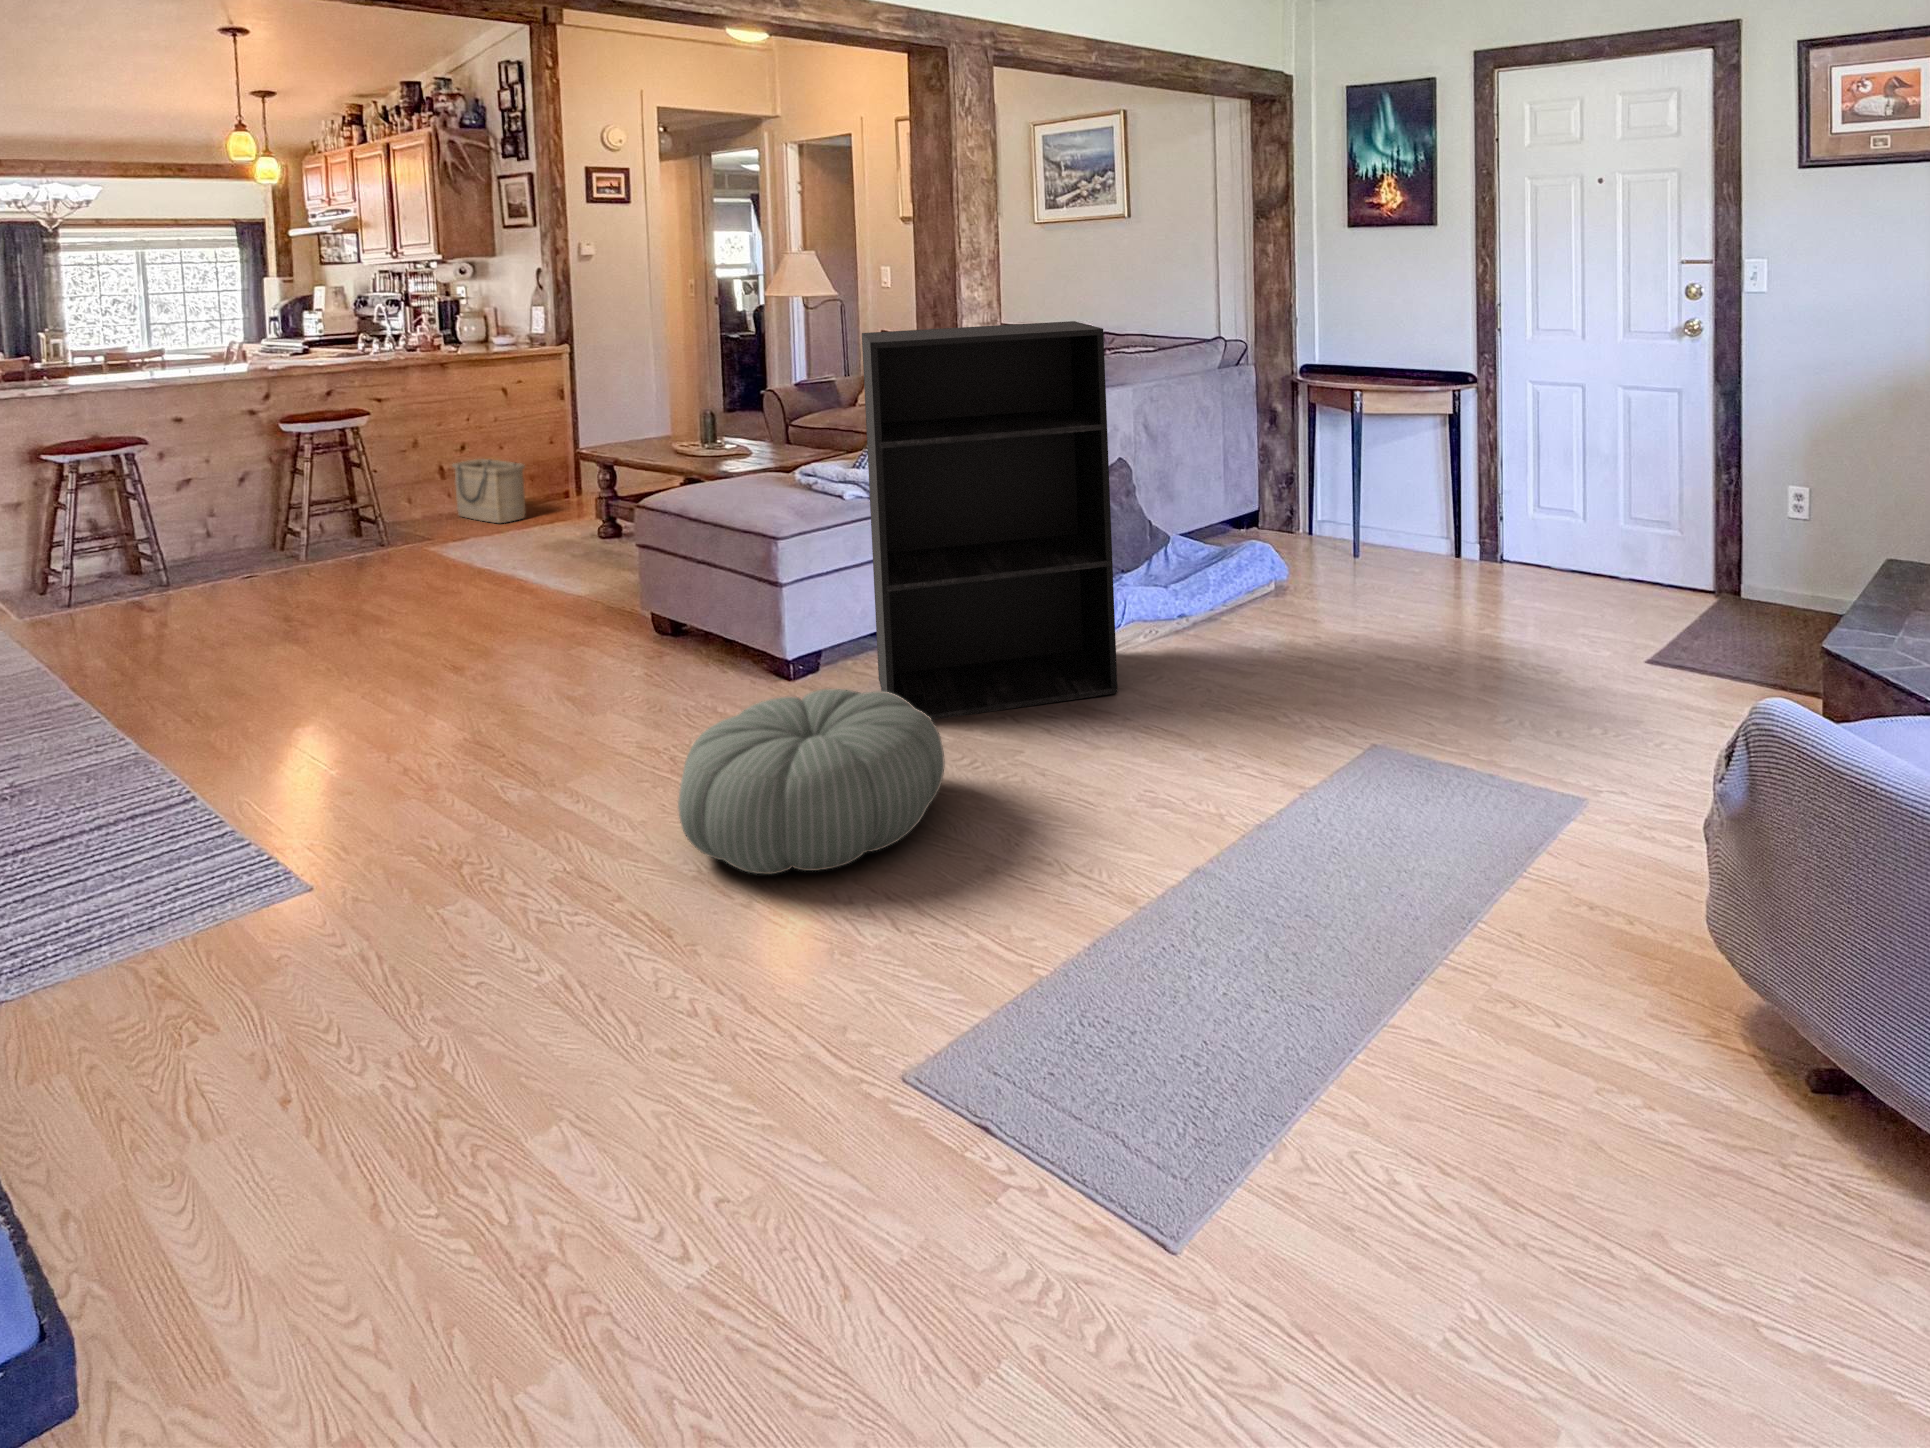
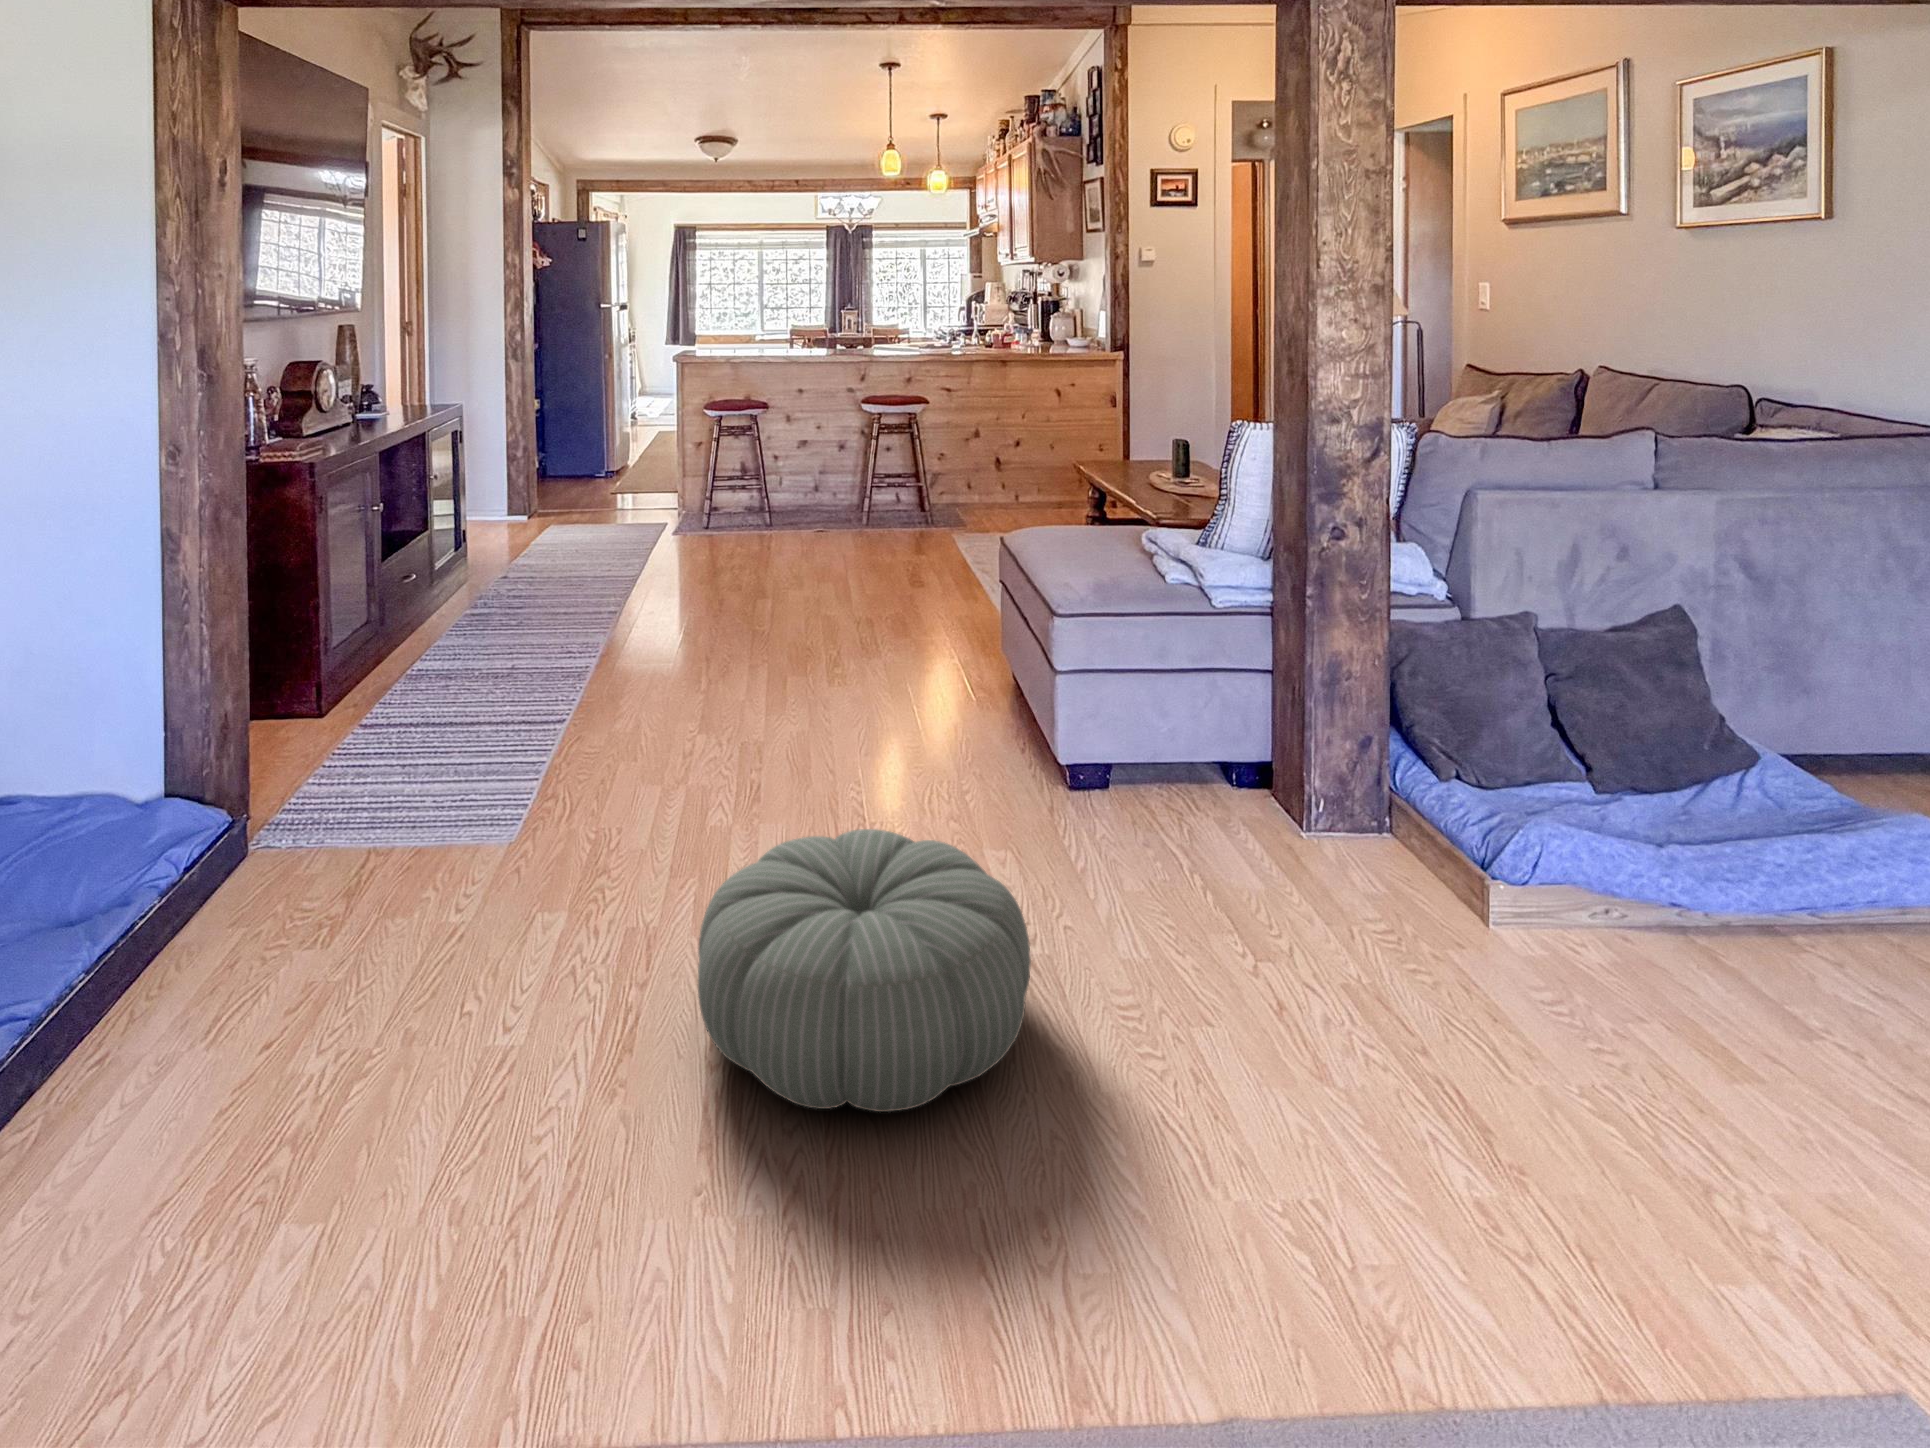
bookshelf: present [862,321,1118,720] -> none [1088,377,1479,1019]
basket: present [452,459,525,523] -> none [1007,452,1057,518]

